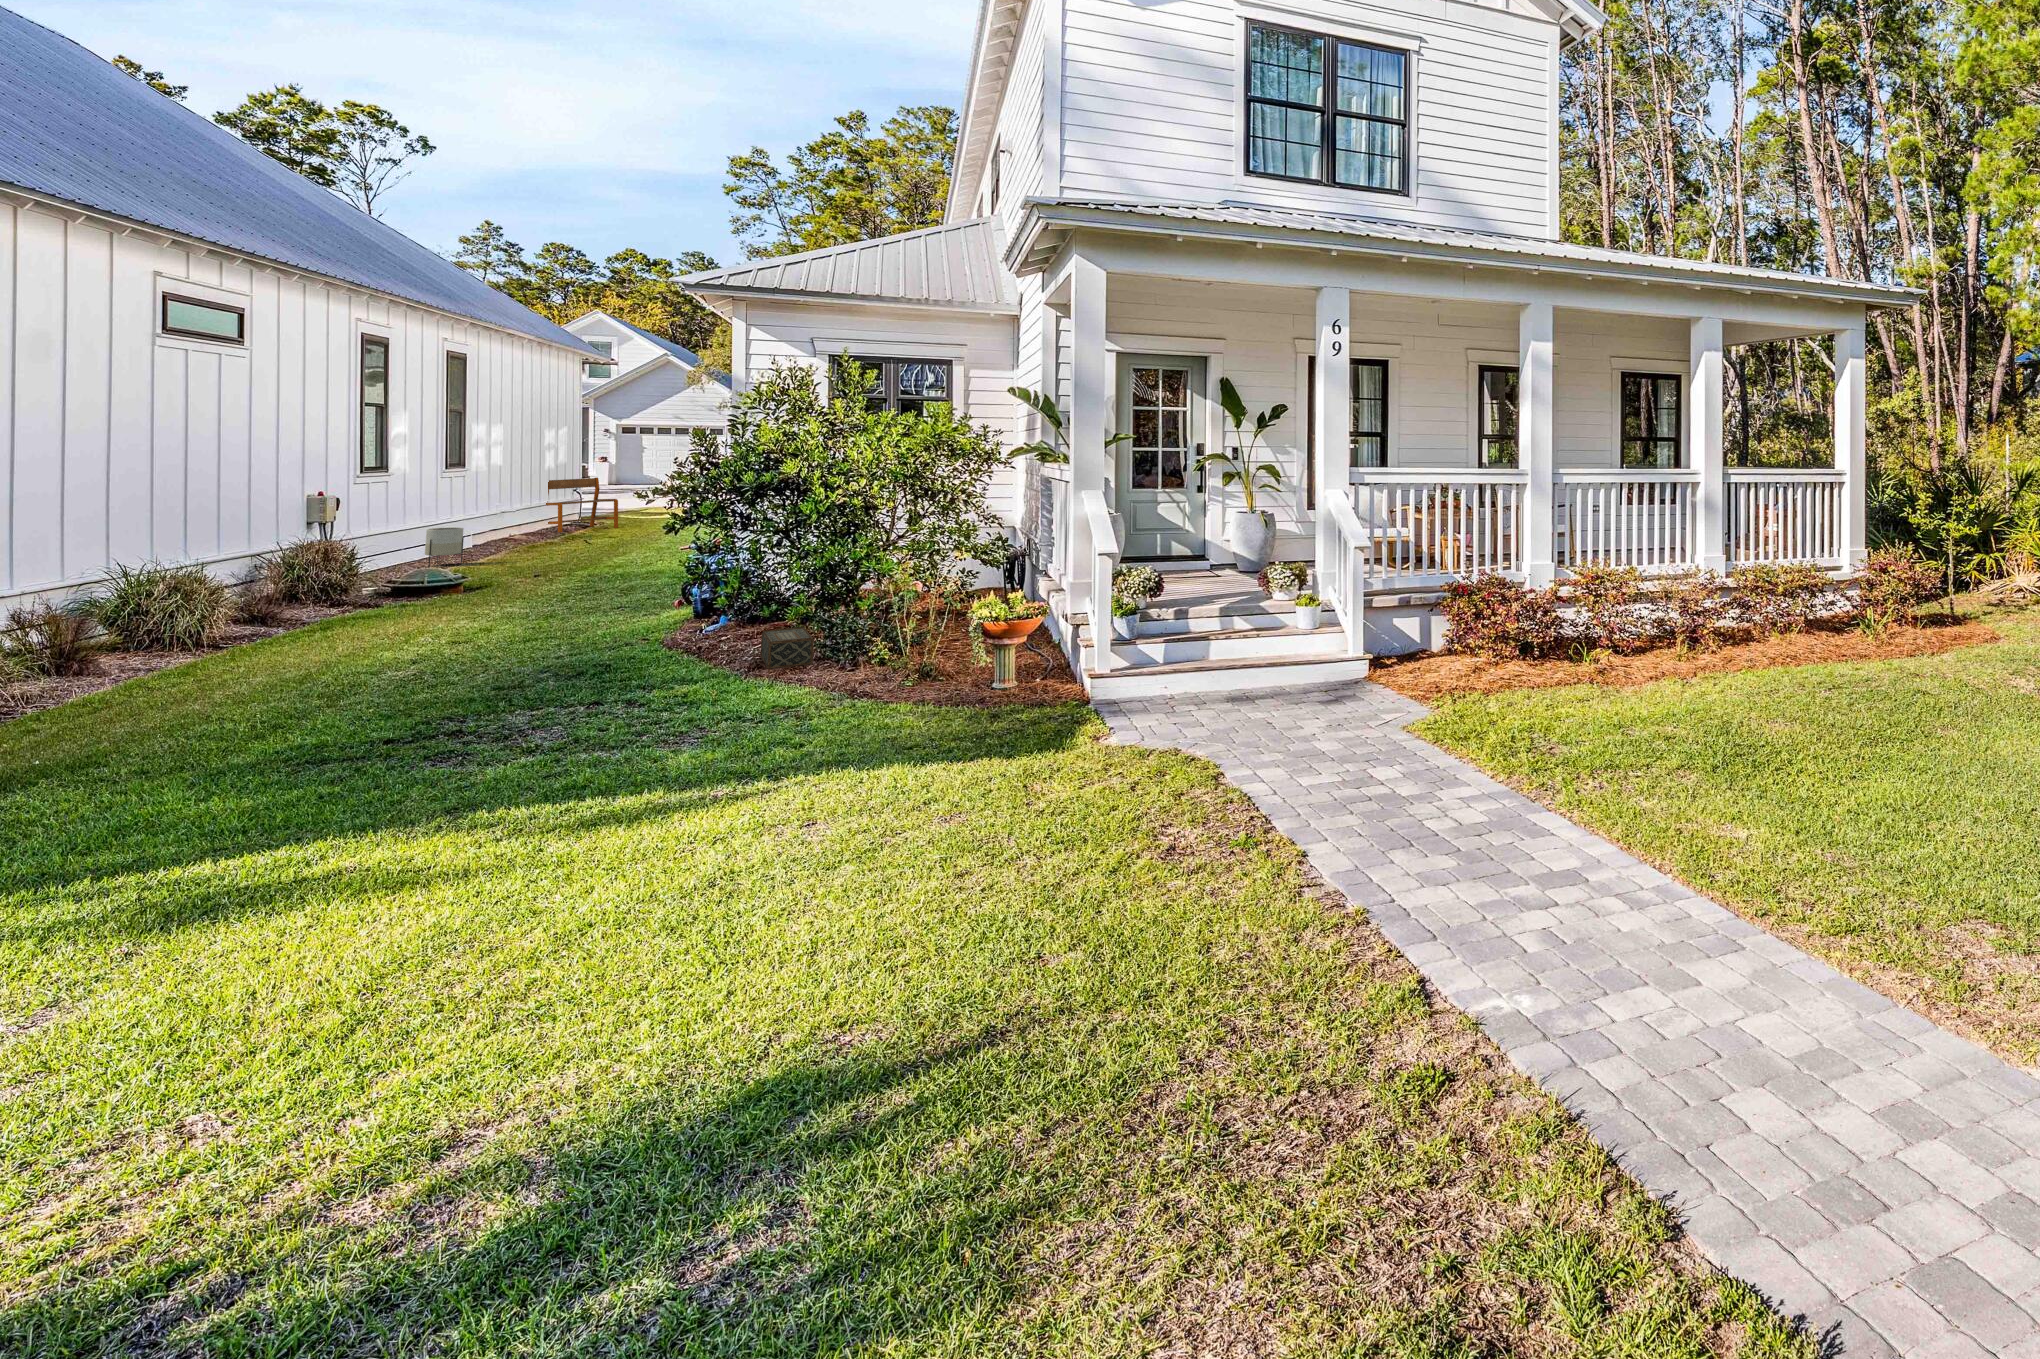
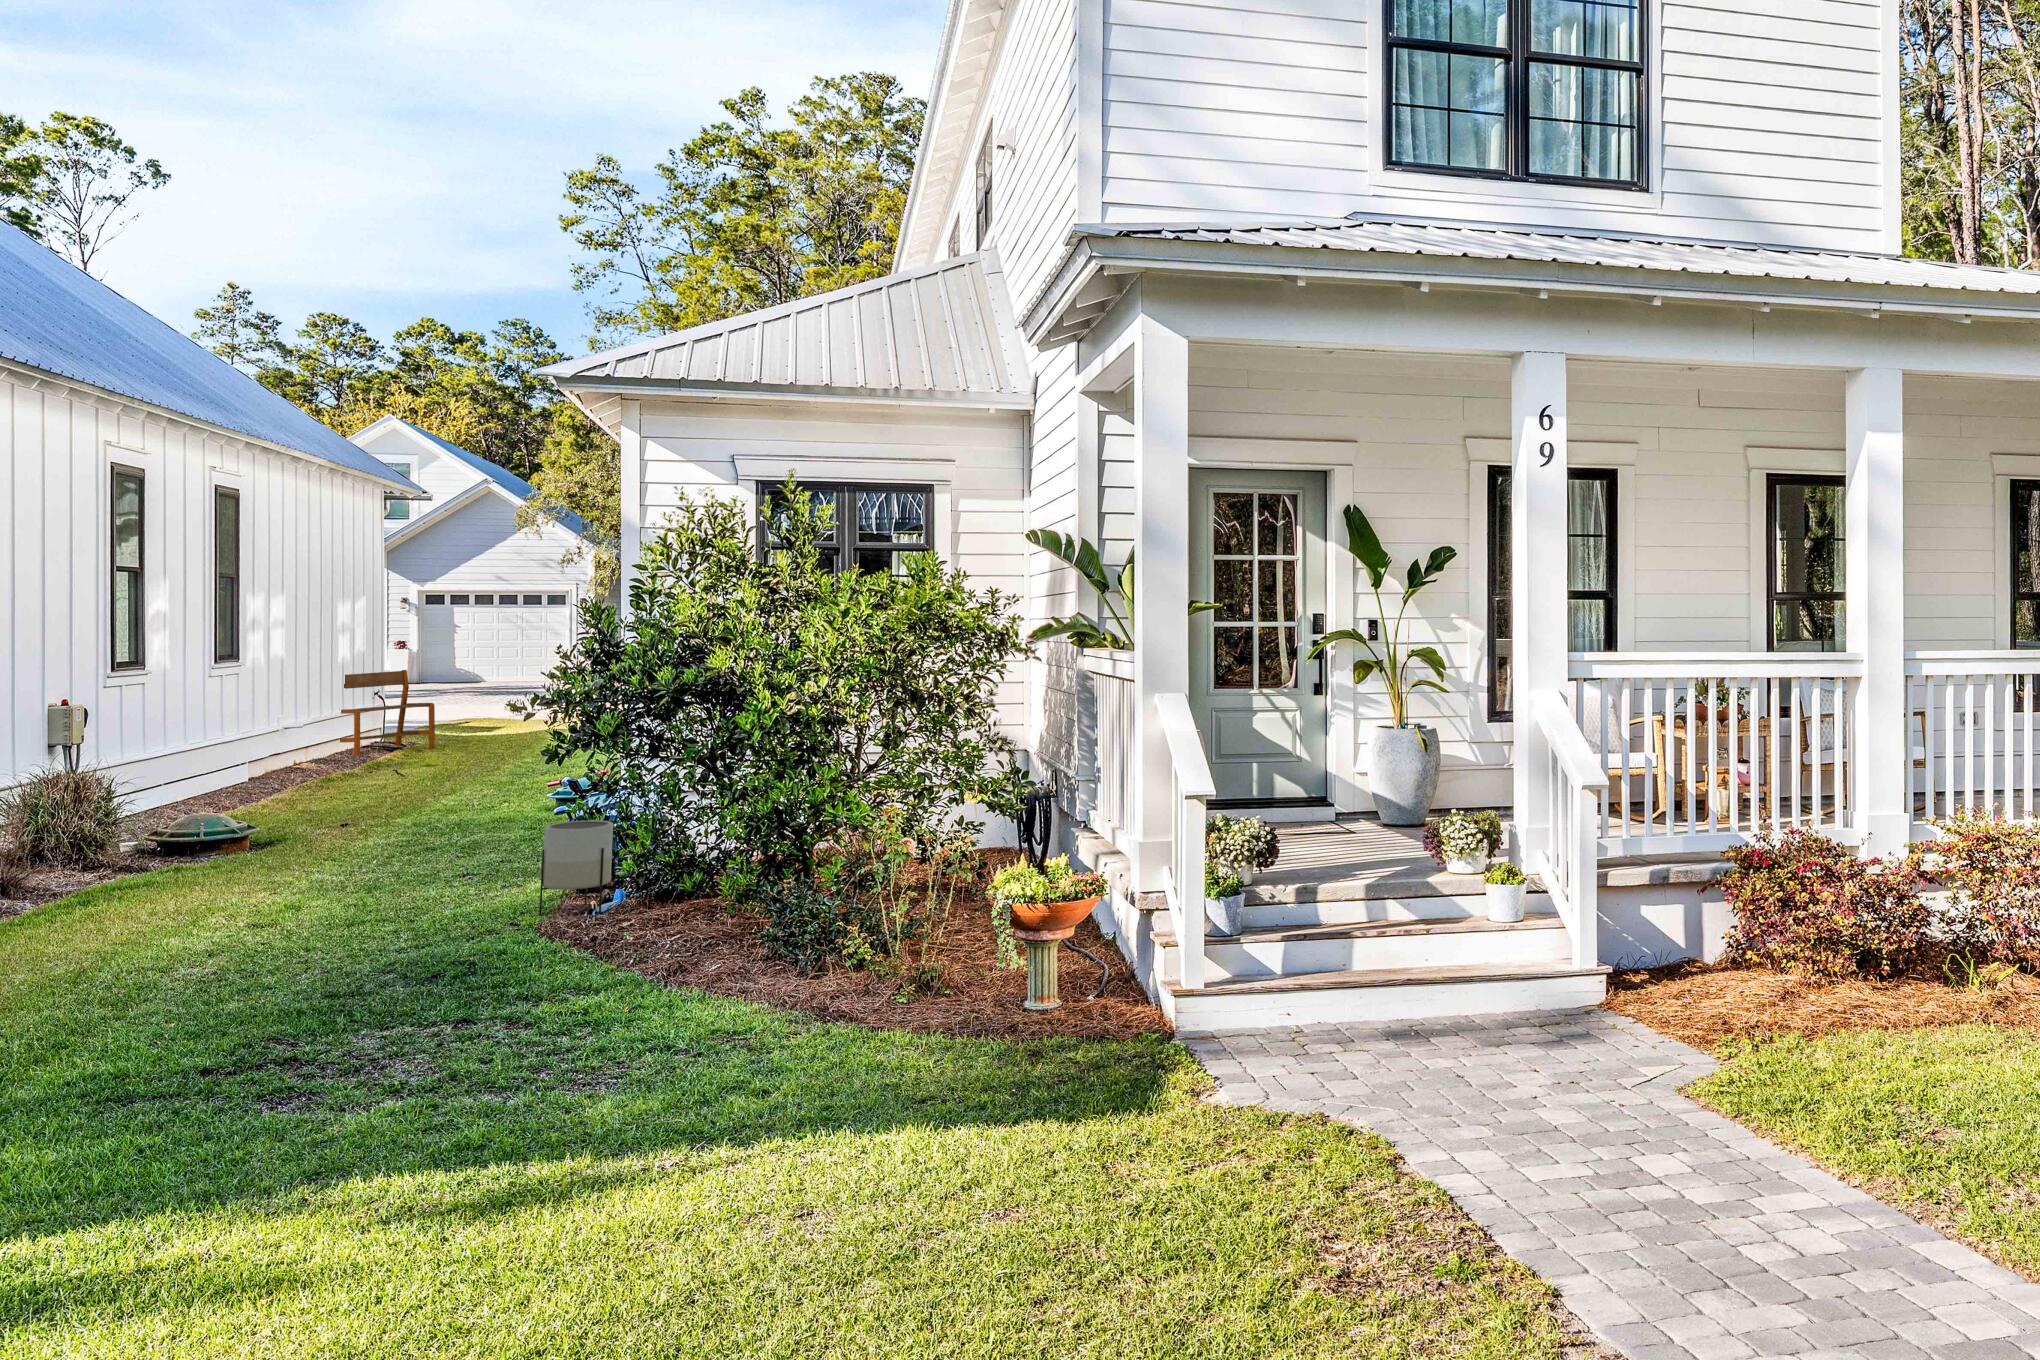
planter: present [425,527,464,567] -> present [539,820,613,915]
woven basket: present [761,627,814,669] -> none [687,905,763,968]

